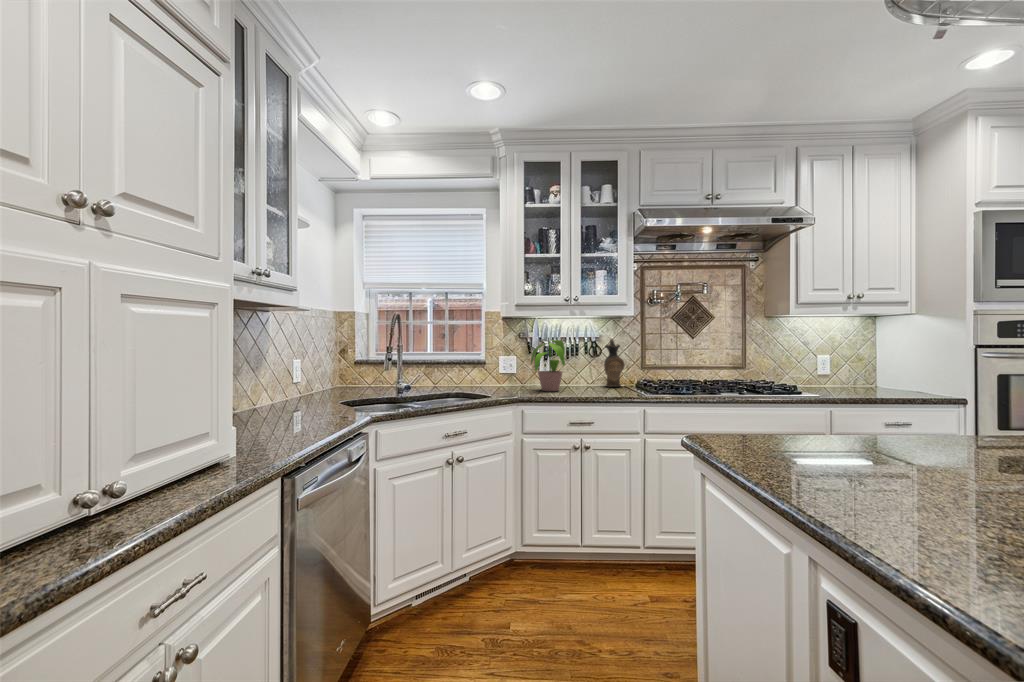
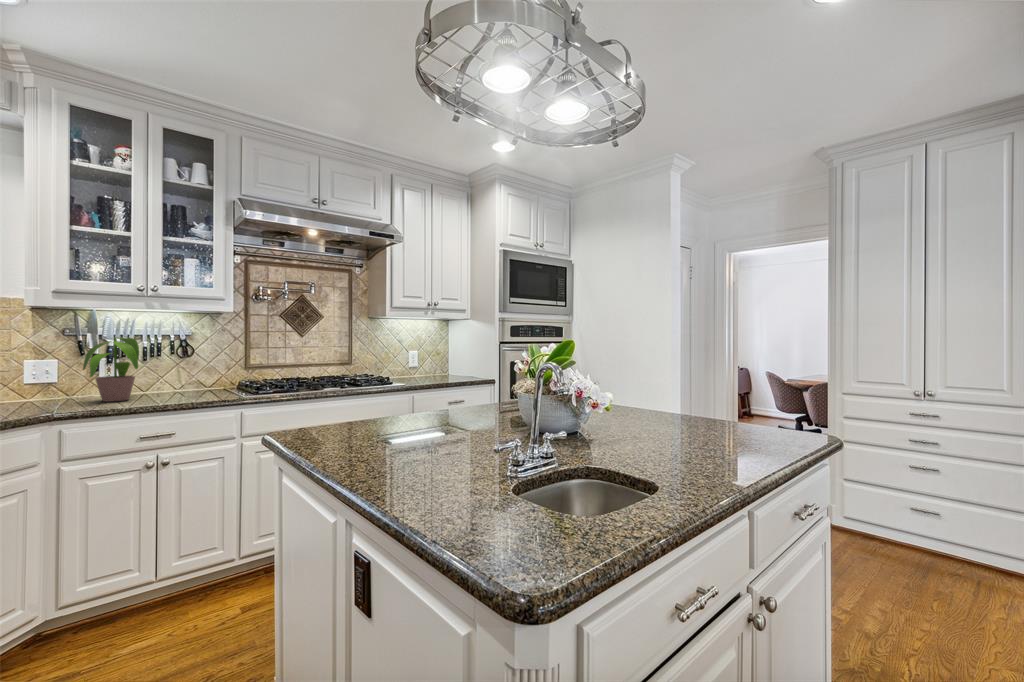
ceramic pitcher: present [604,339,625,387] -> none [196,337,222,391]

